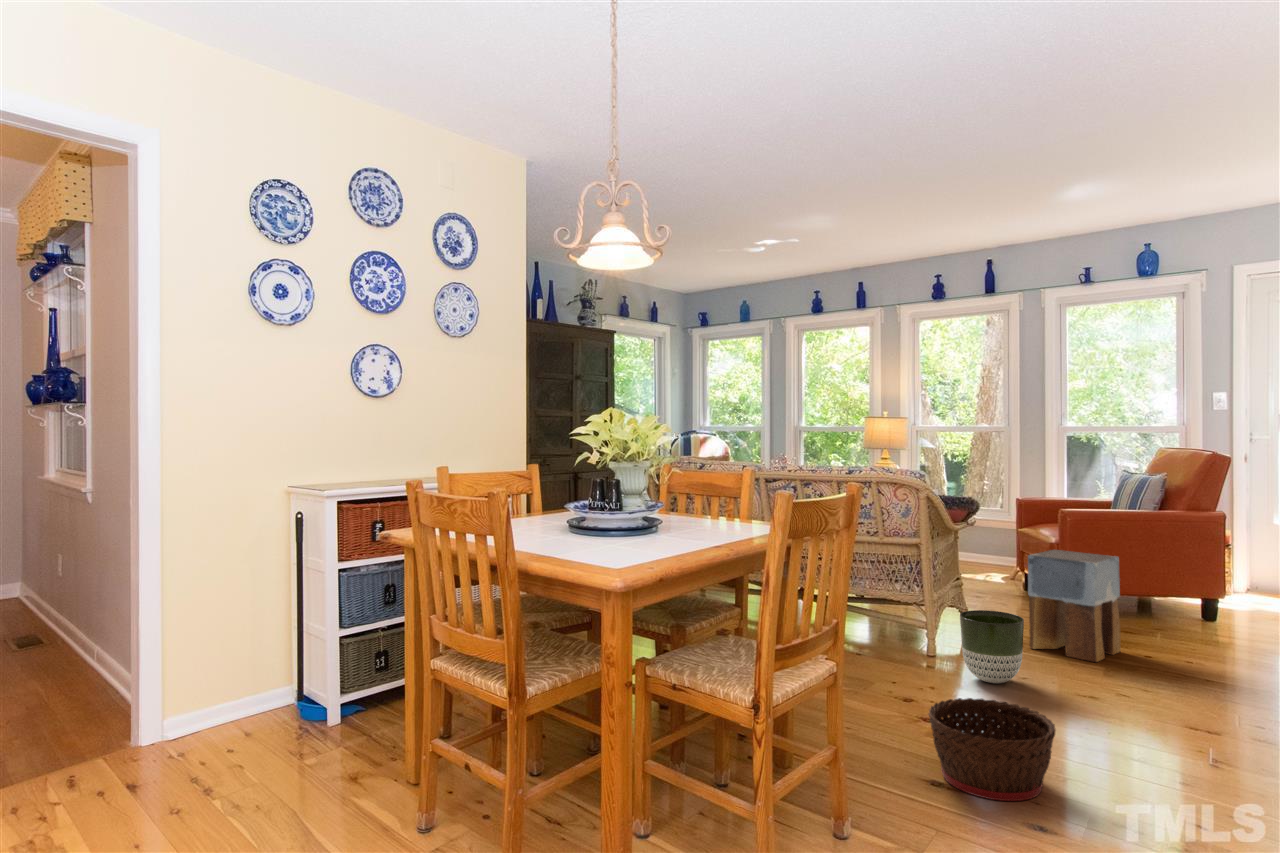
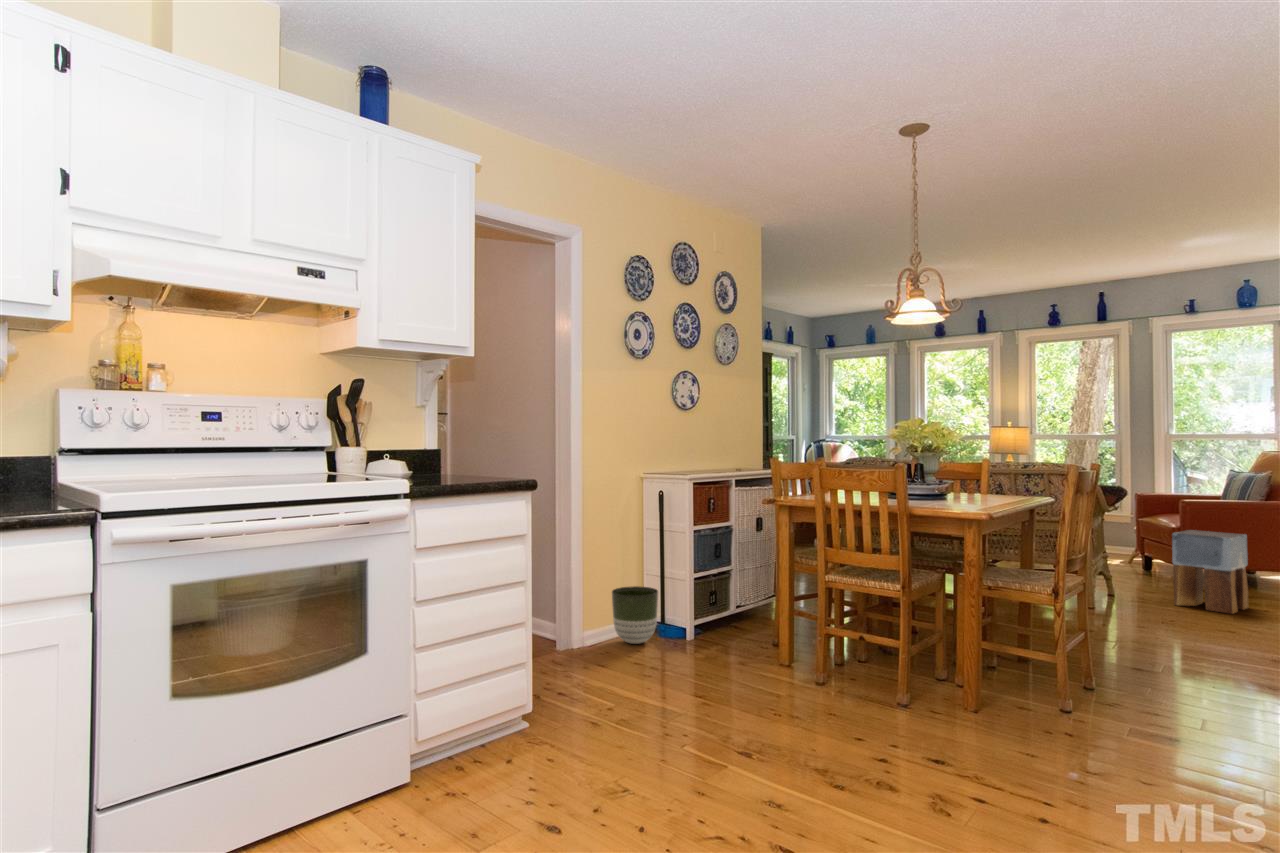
planter: present [960,610,1024,683] -> present [612,586,658,644]
basket: present [928,698,1056,801] -> none [1142,622,1240,684]

